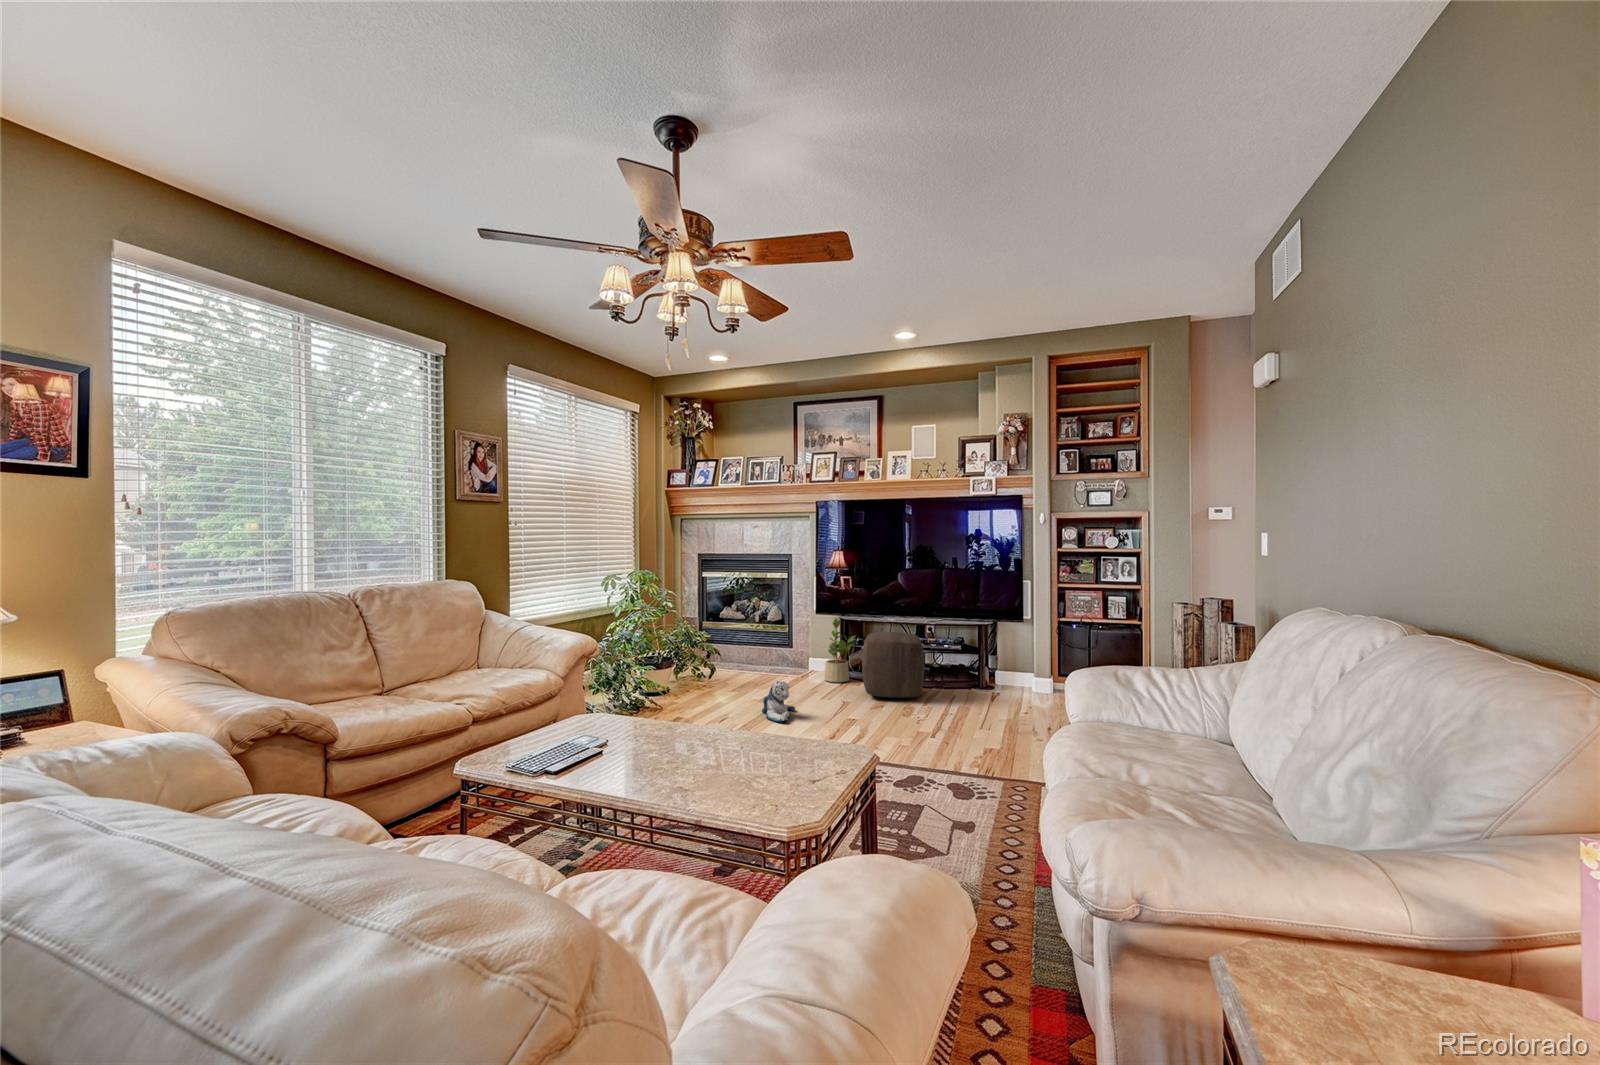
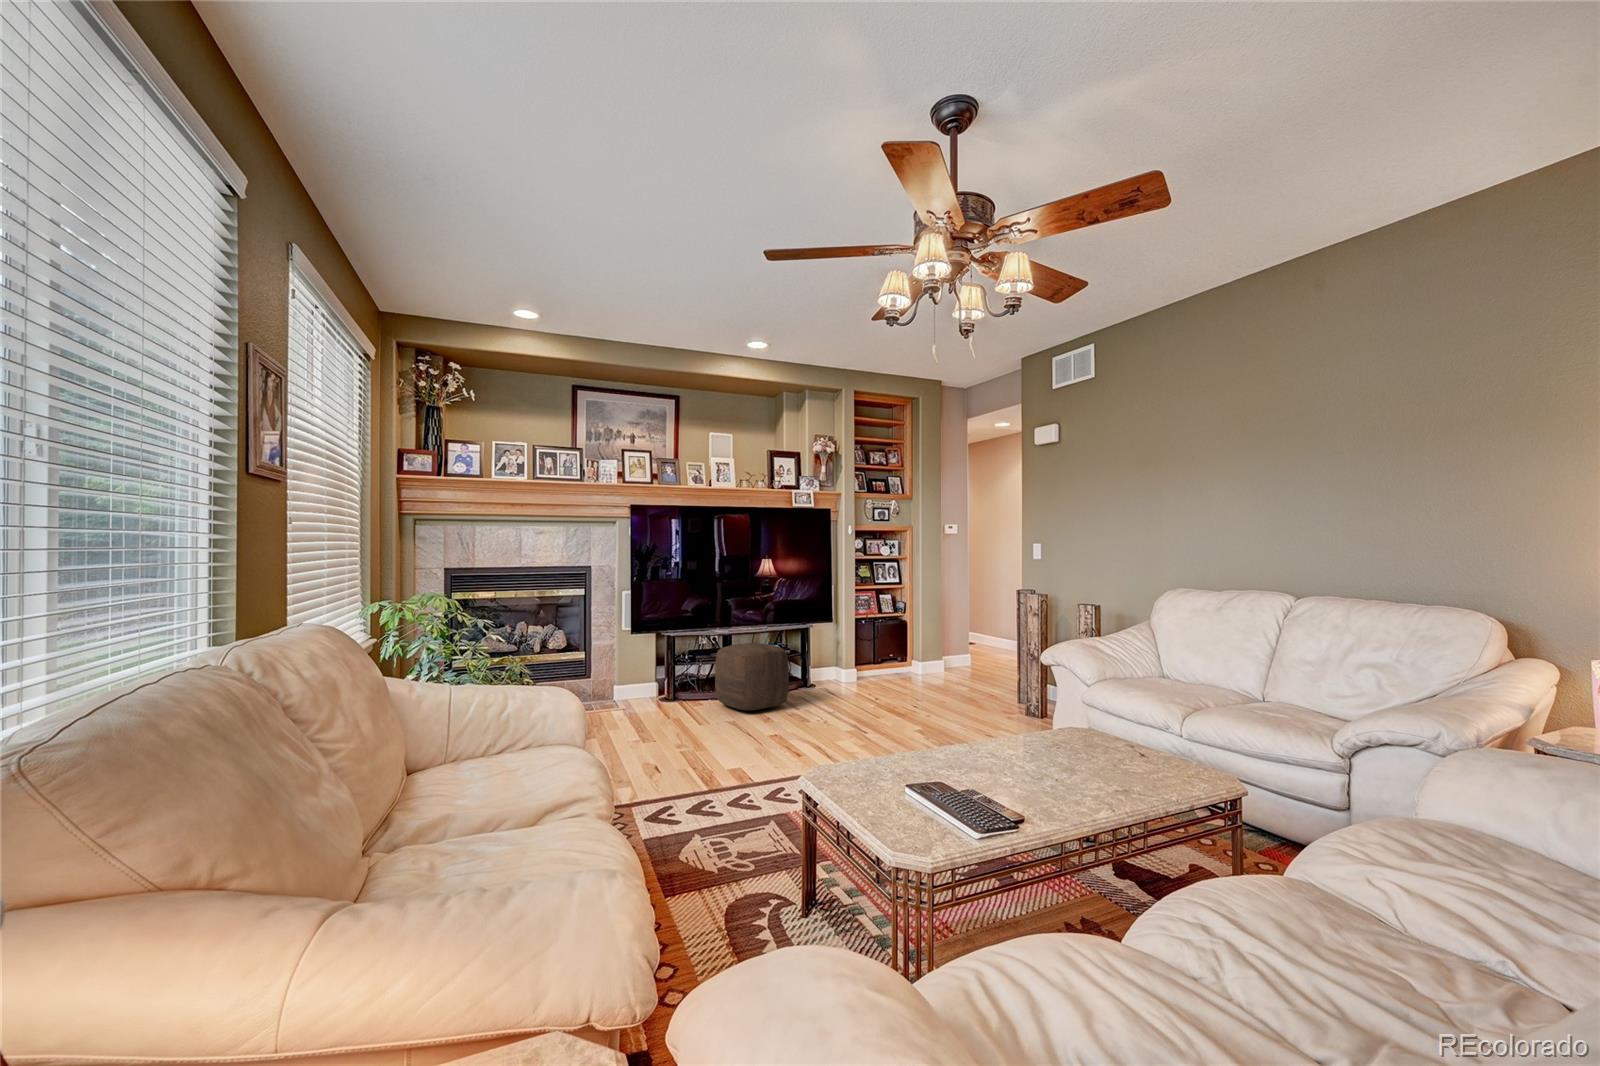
potted plant: present [824,618,855,682] -> none [657,636,688,707]
plush toy: present [762,681,795,722] -> none [675,709,733,754]

